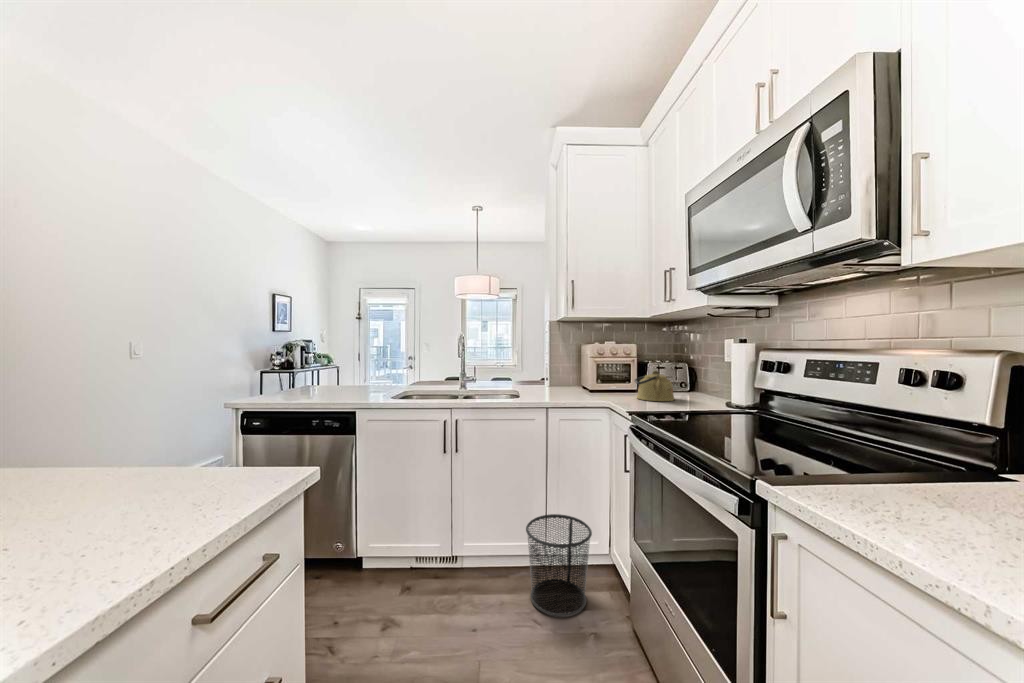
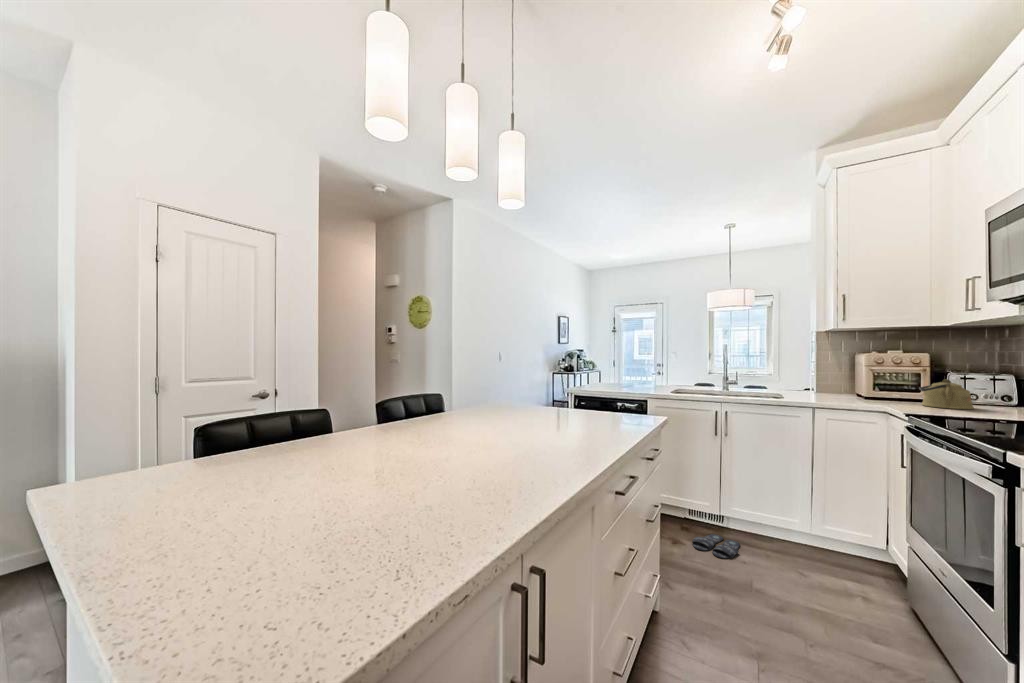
waste bin: present [526,514,592,617] -> none [794,498,865,581]
slippers: none [407,585,468,632] -> present [692,534,740,559]

